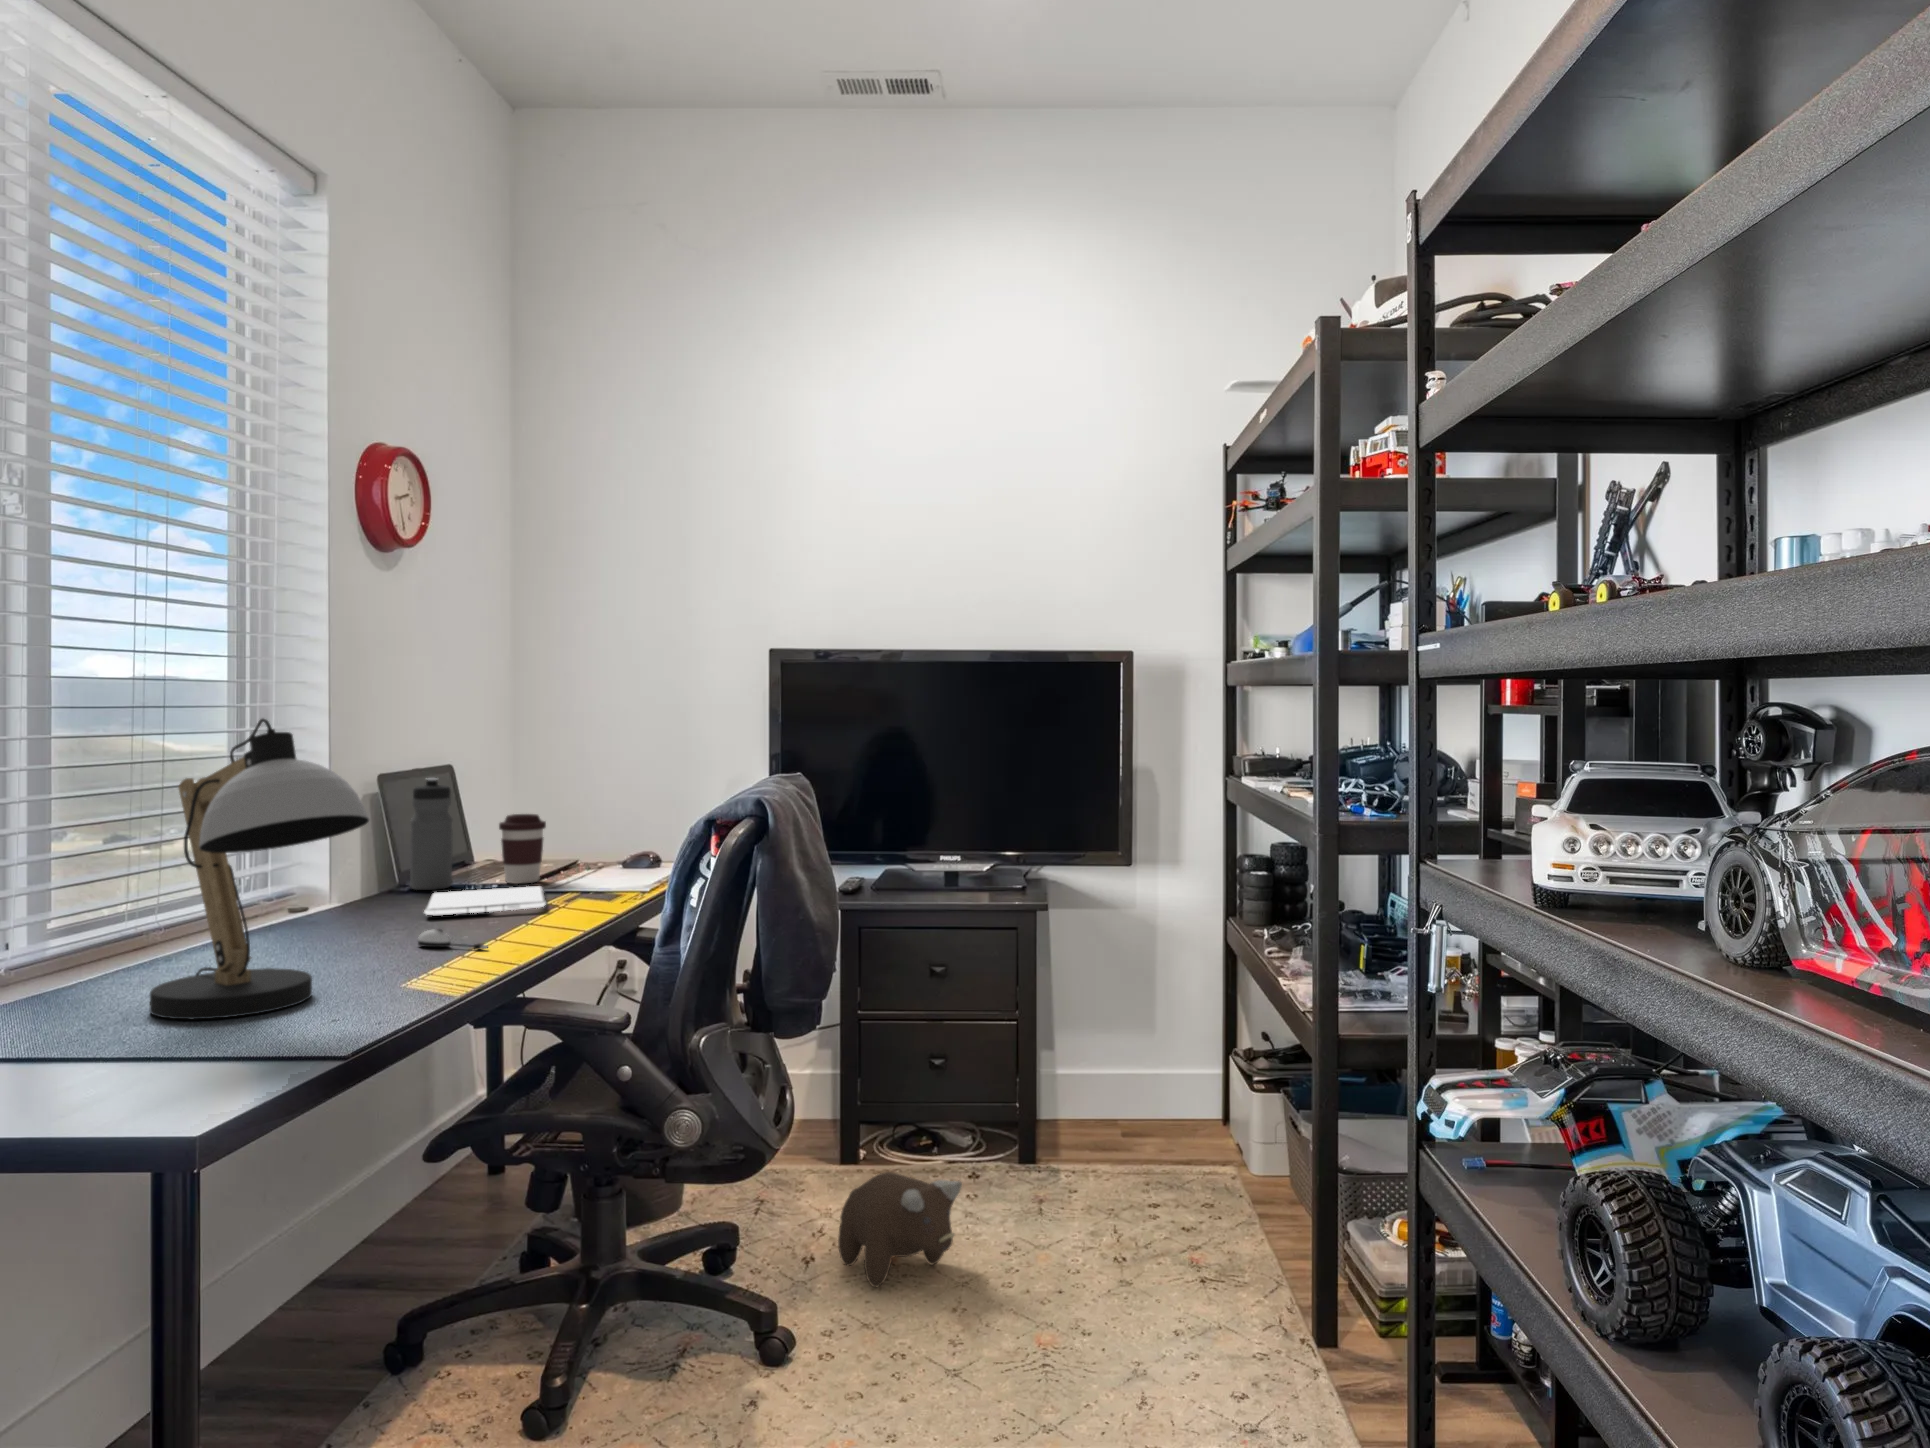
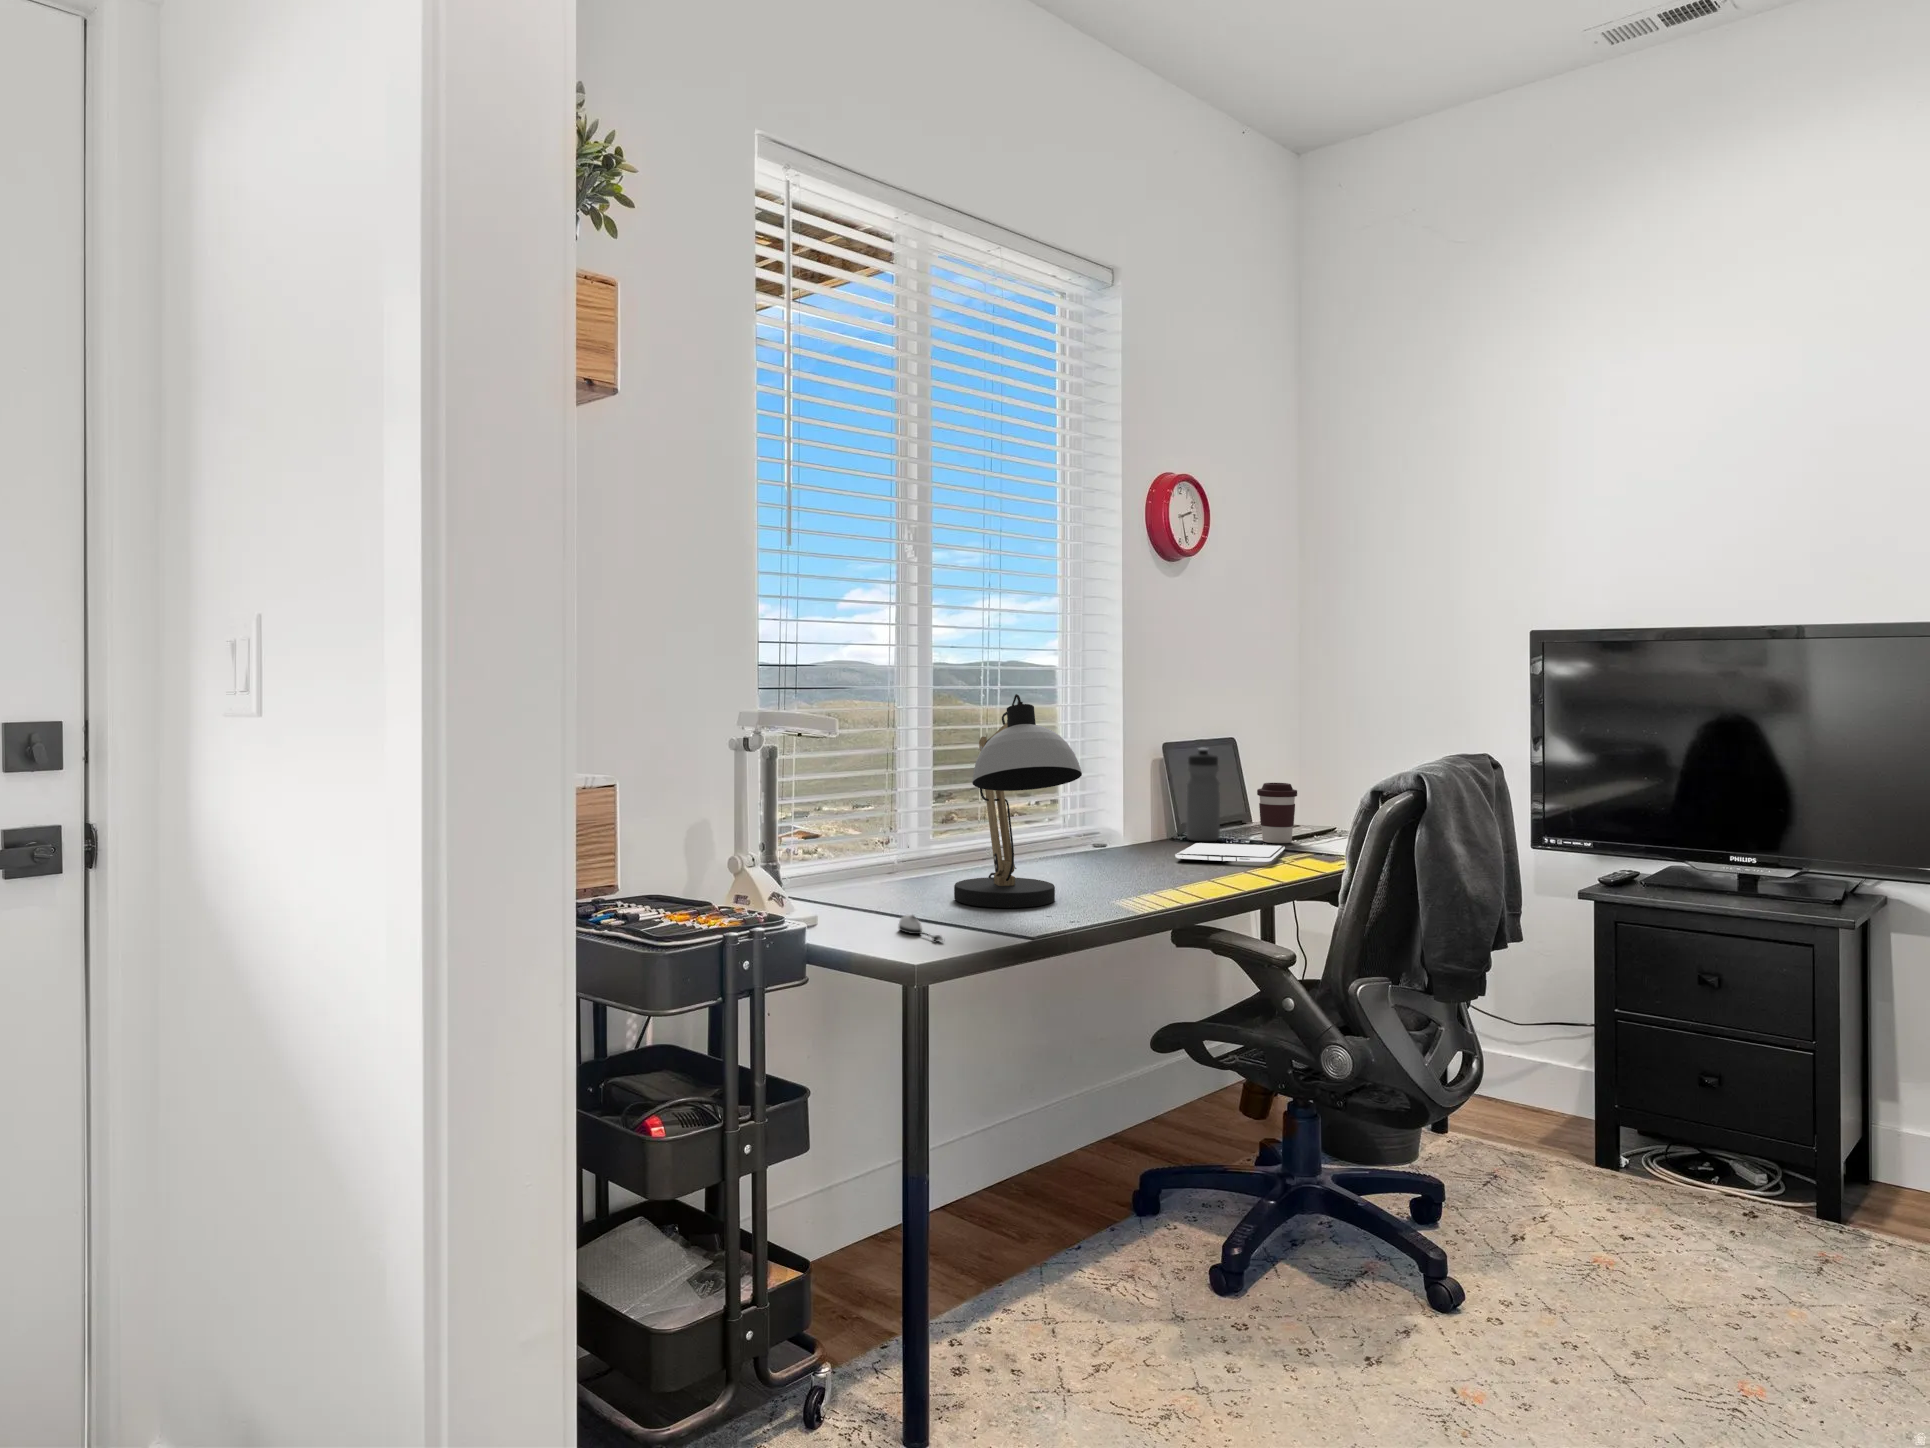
computer mouse: present [418,929,488,950] -> present [899,915,944,942]
plush toy: present [838,1172,962,1287] -> none [1546,1170,1679,1281]

